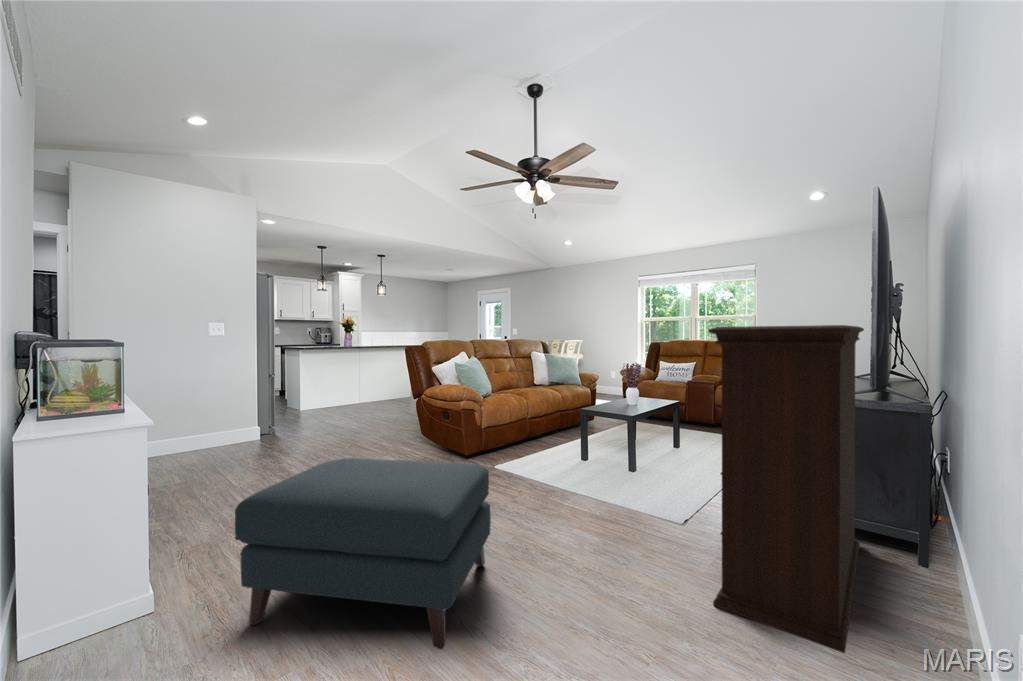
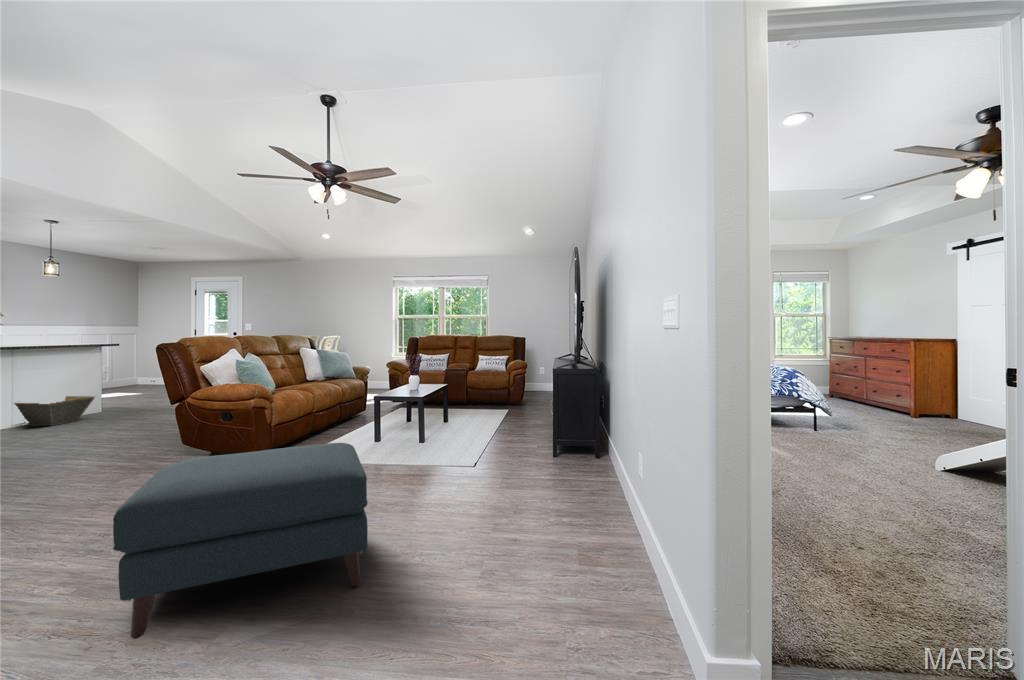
bookshelf: present [708,325,864,653] -> none [520,324,595,510]
basket: none [349,384,396,407] -> present [14,396,95,426]

